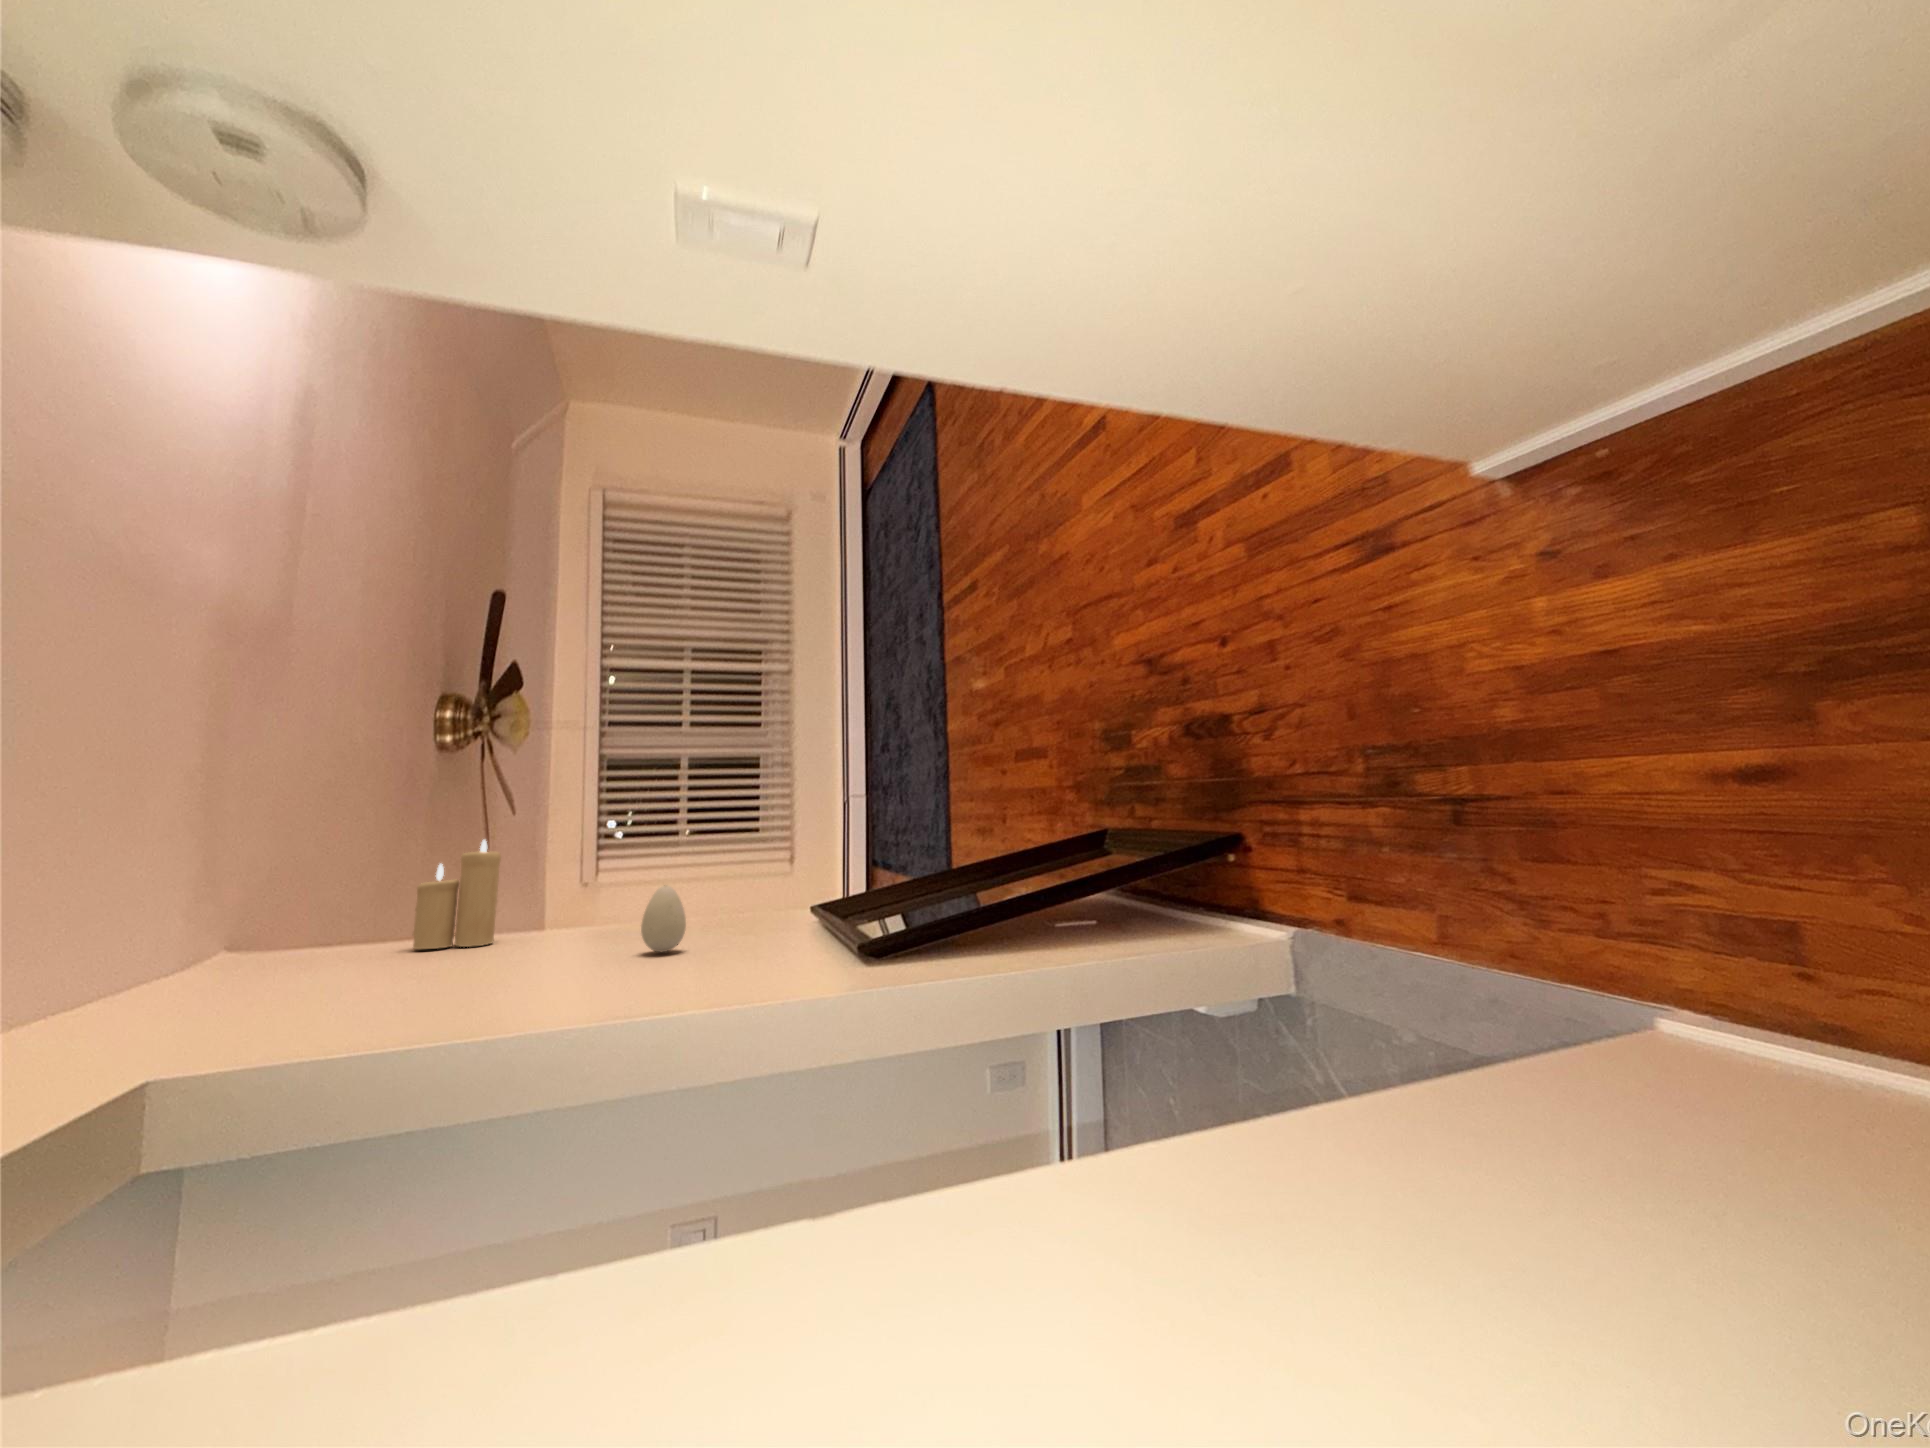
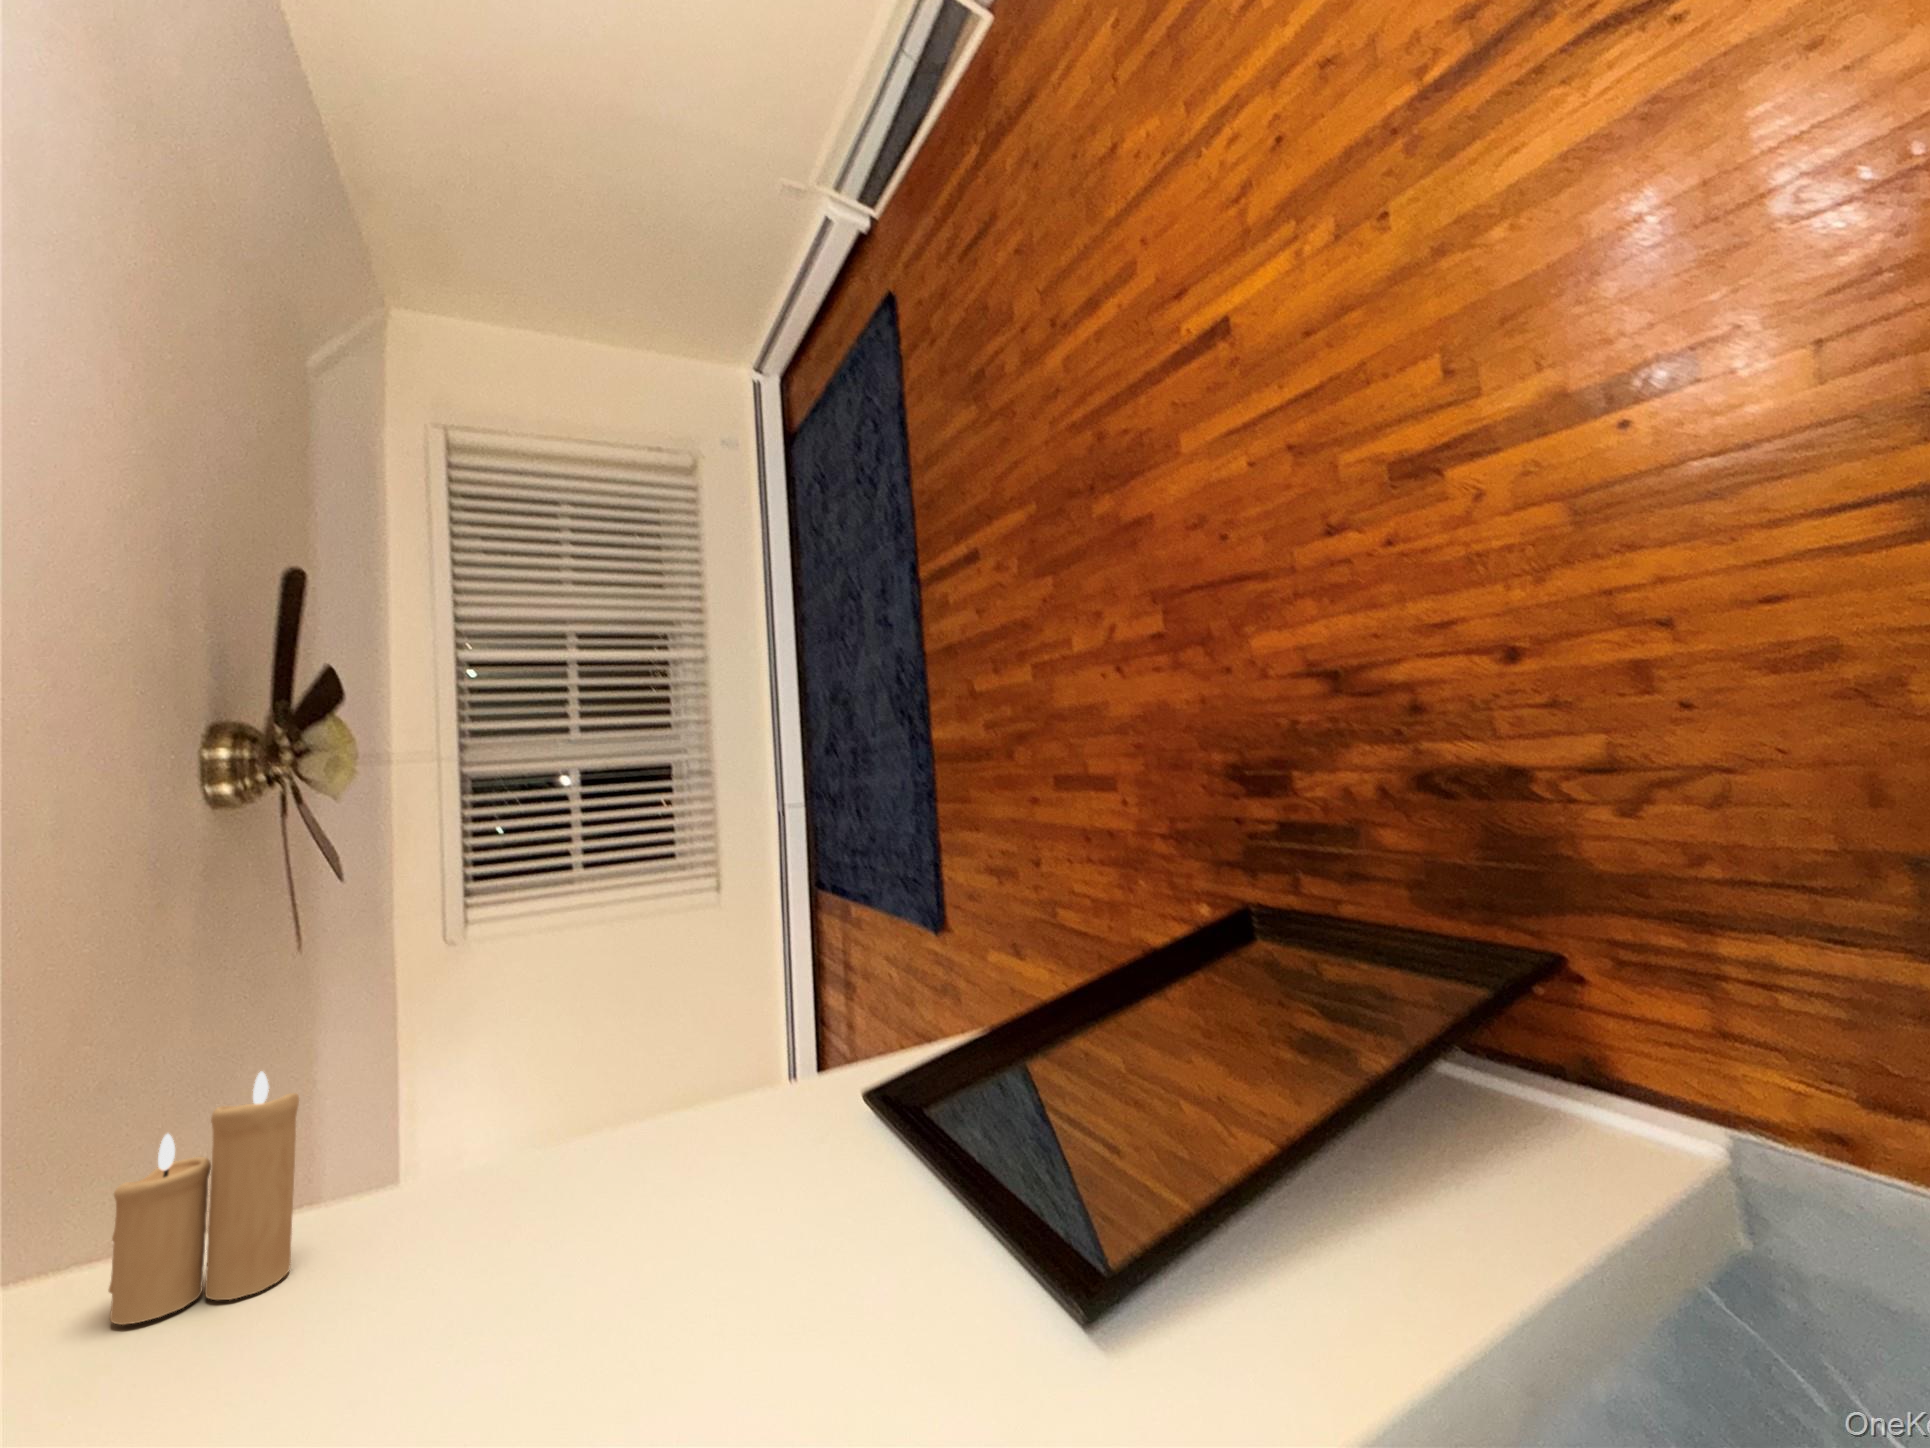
decorative egg: present [641,886,686,952] -> none [612,1197,704,1344]

